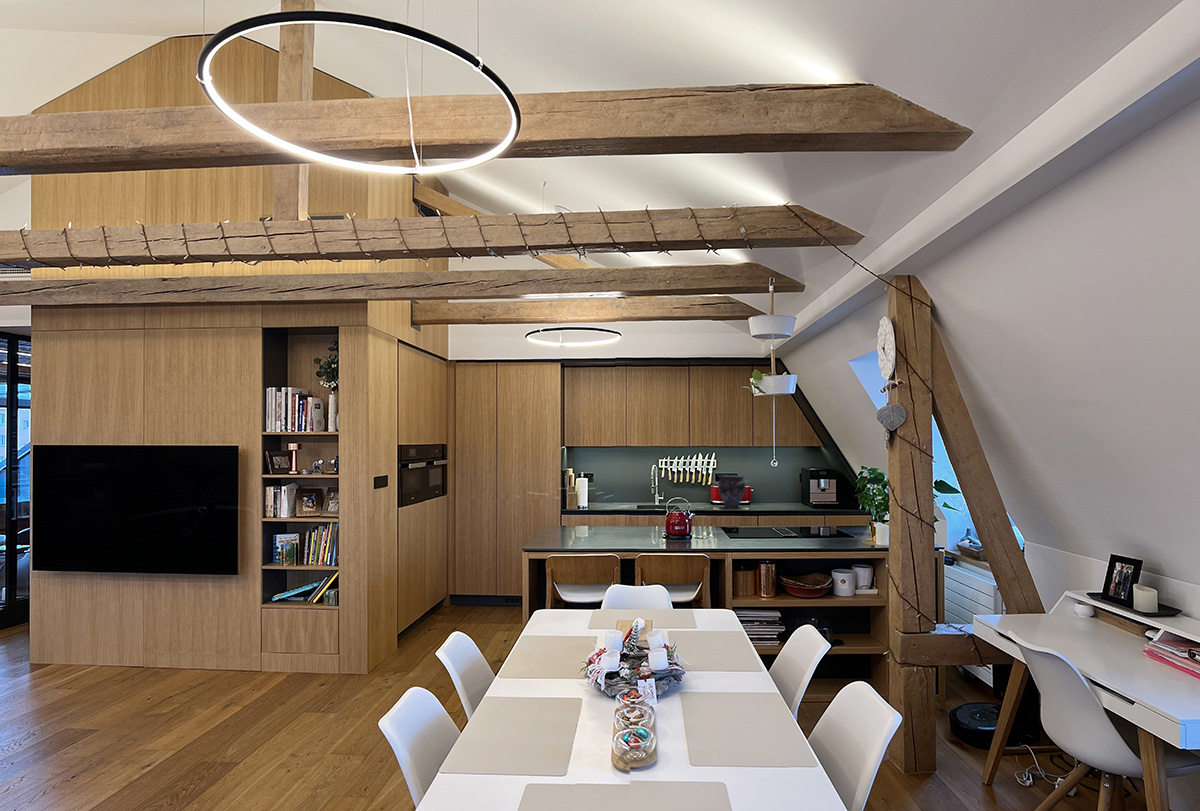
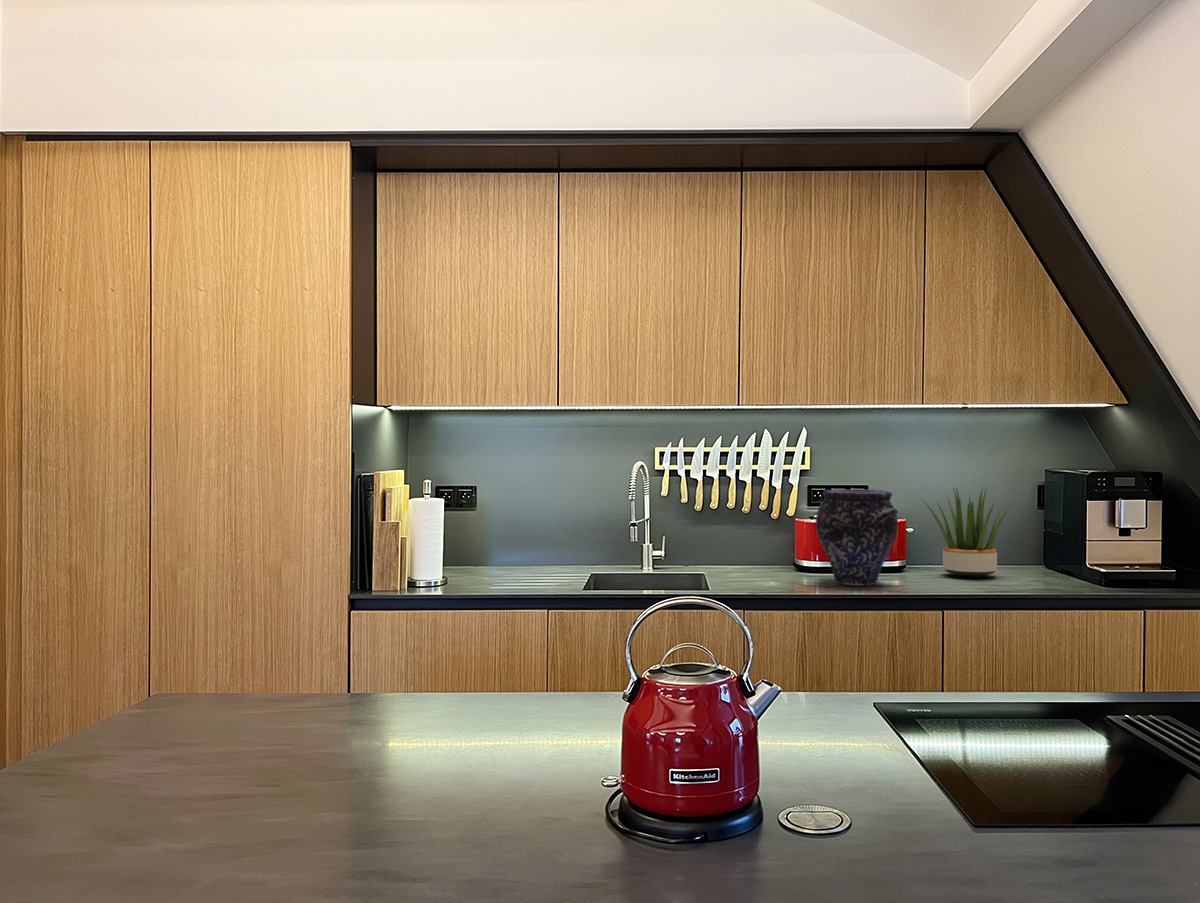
potted plant: none [756,474,789,507] -> present [924,487,1015,578]

